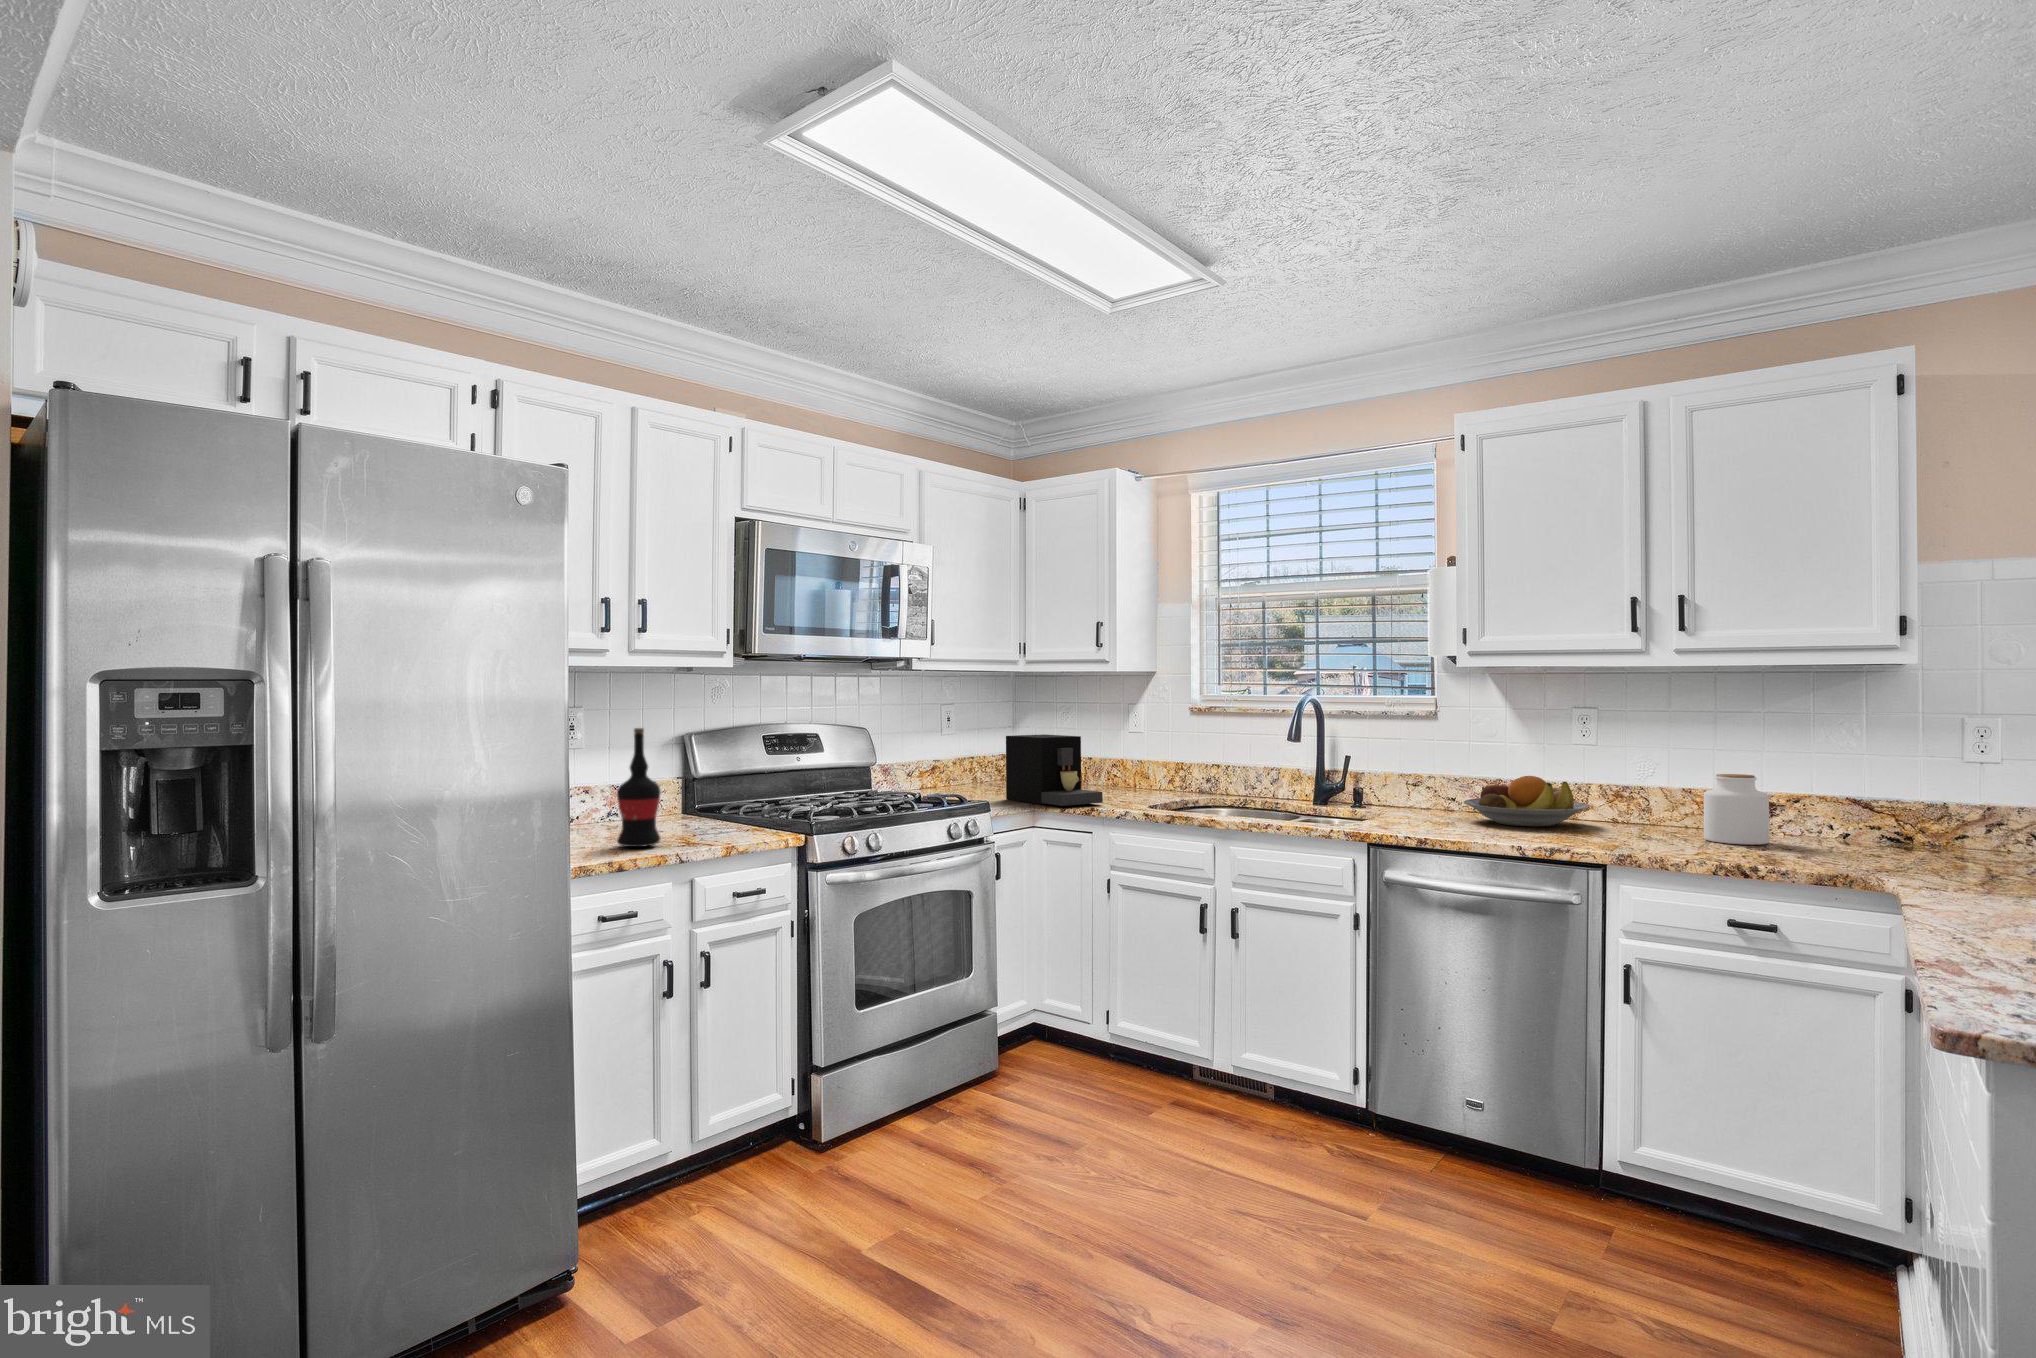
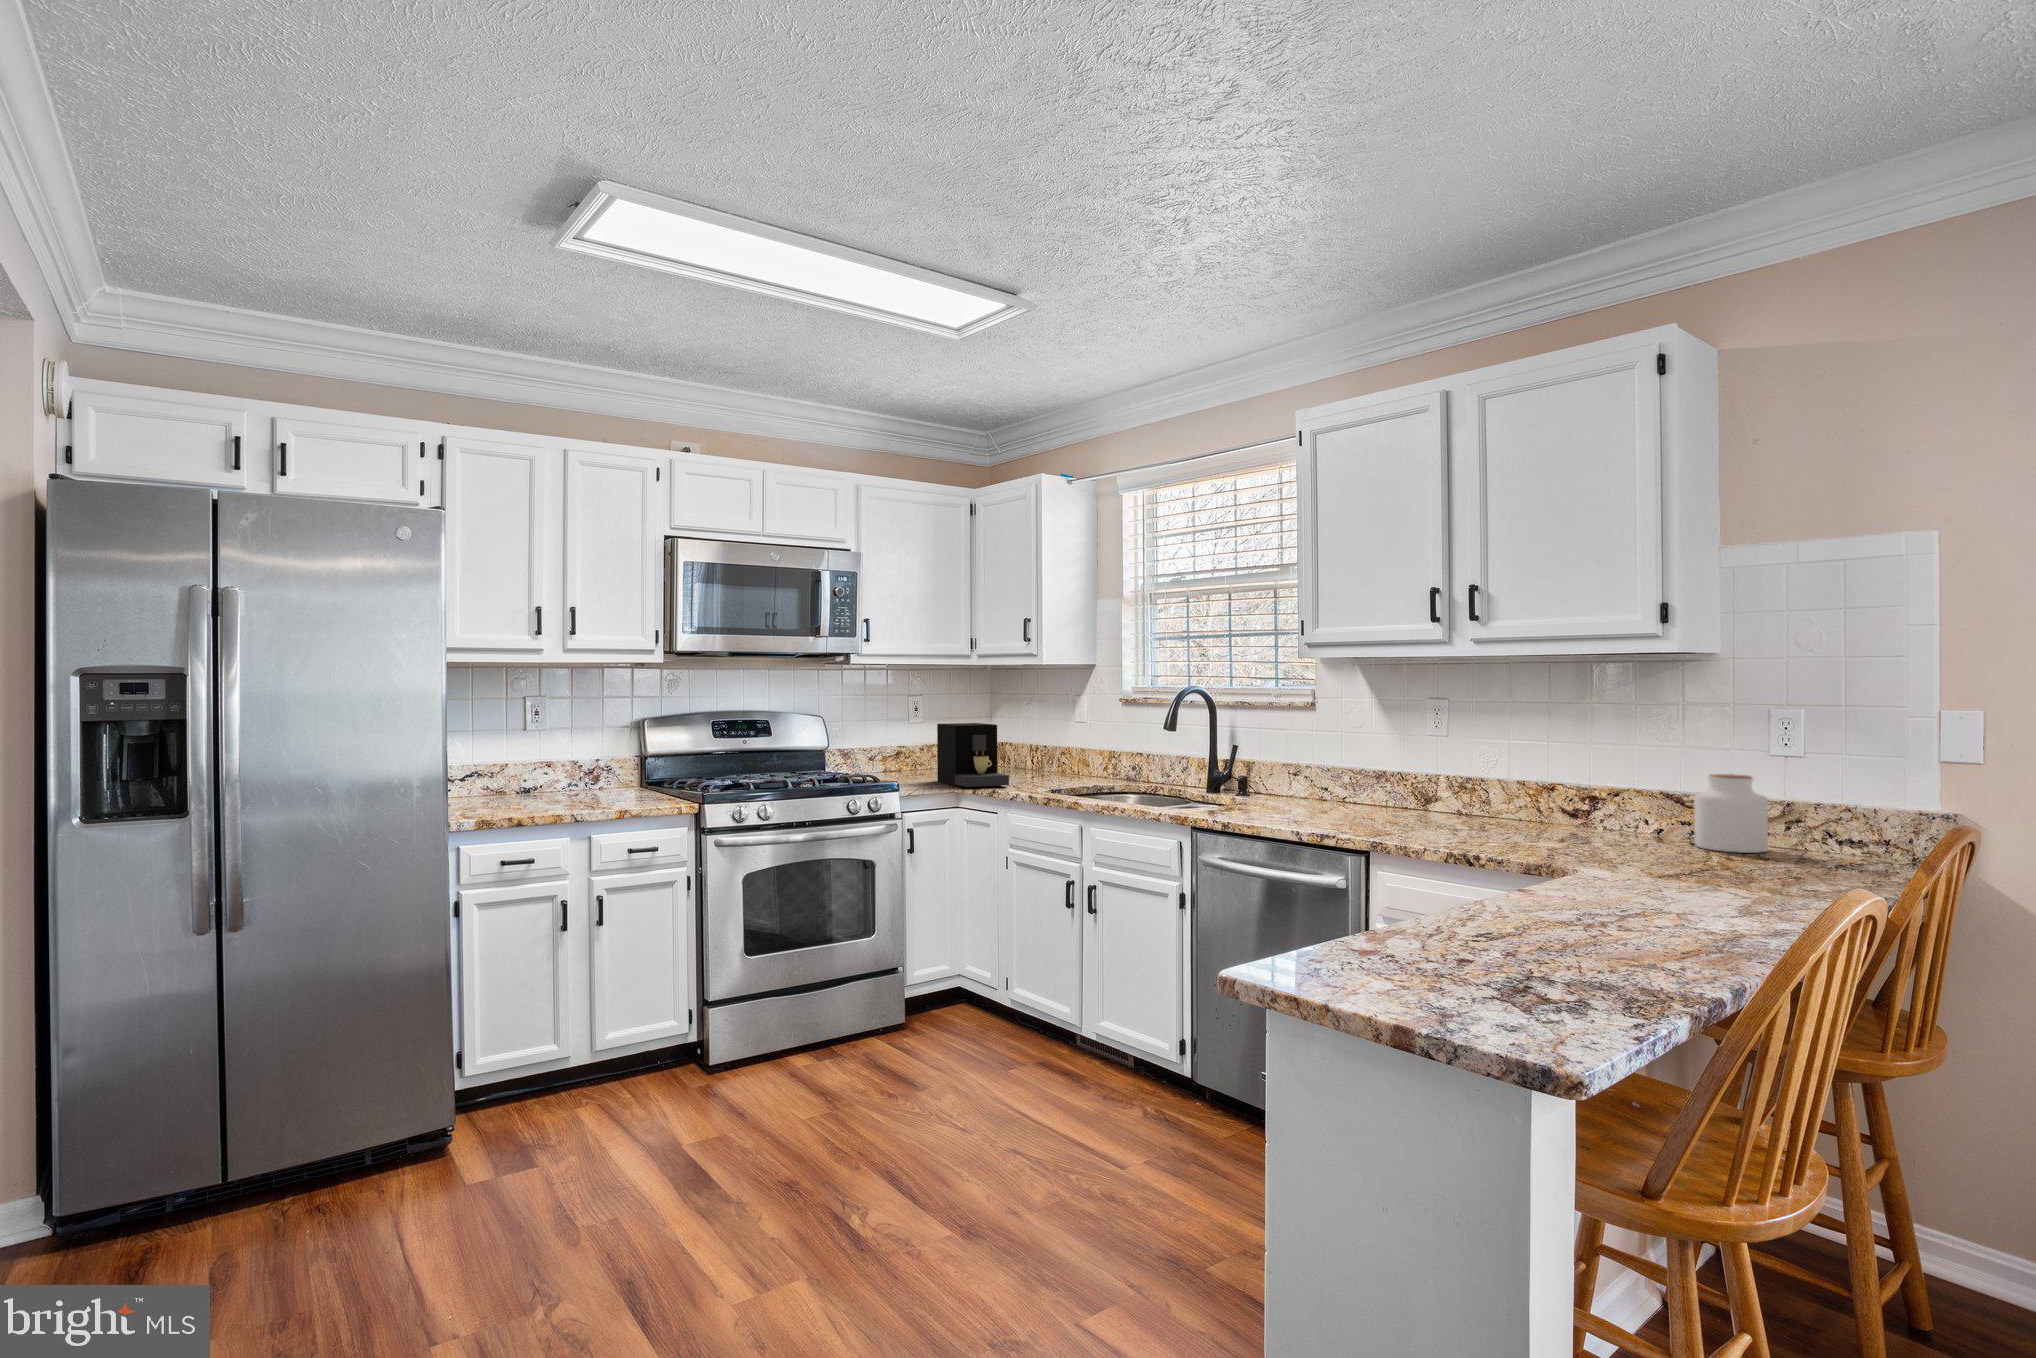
wine bottle: present [617,728,661,847] -> none [516,712,554,809]
jar: present [1704,774,1770,845] -> present [1694,774,1768,853]
fruit bowl: present [1464,776,1589,826] -> none [1310,766,1427,815]

